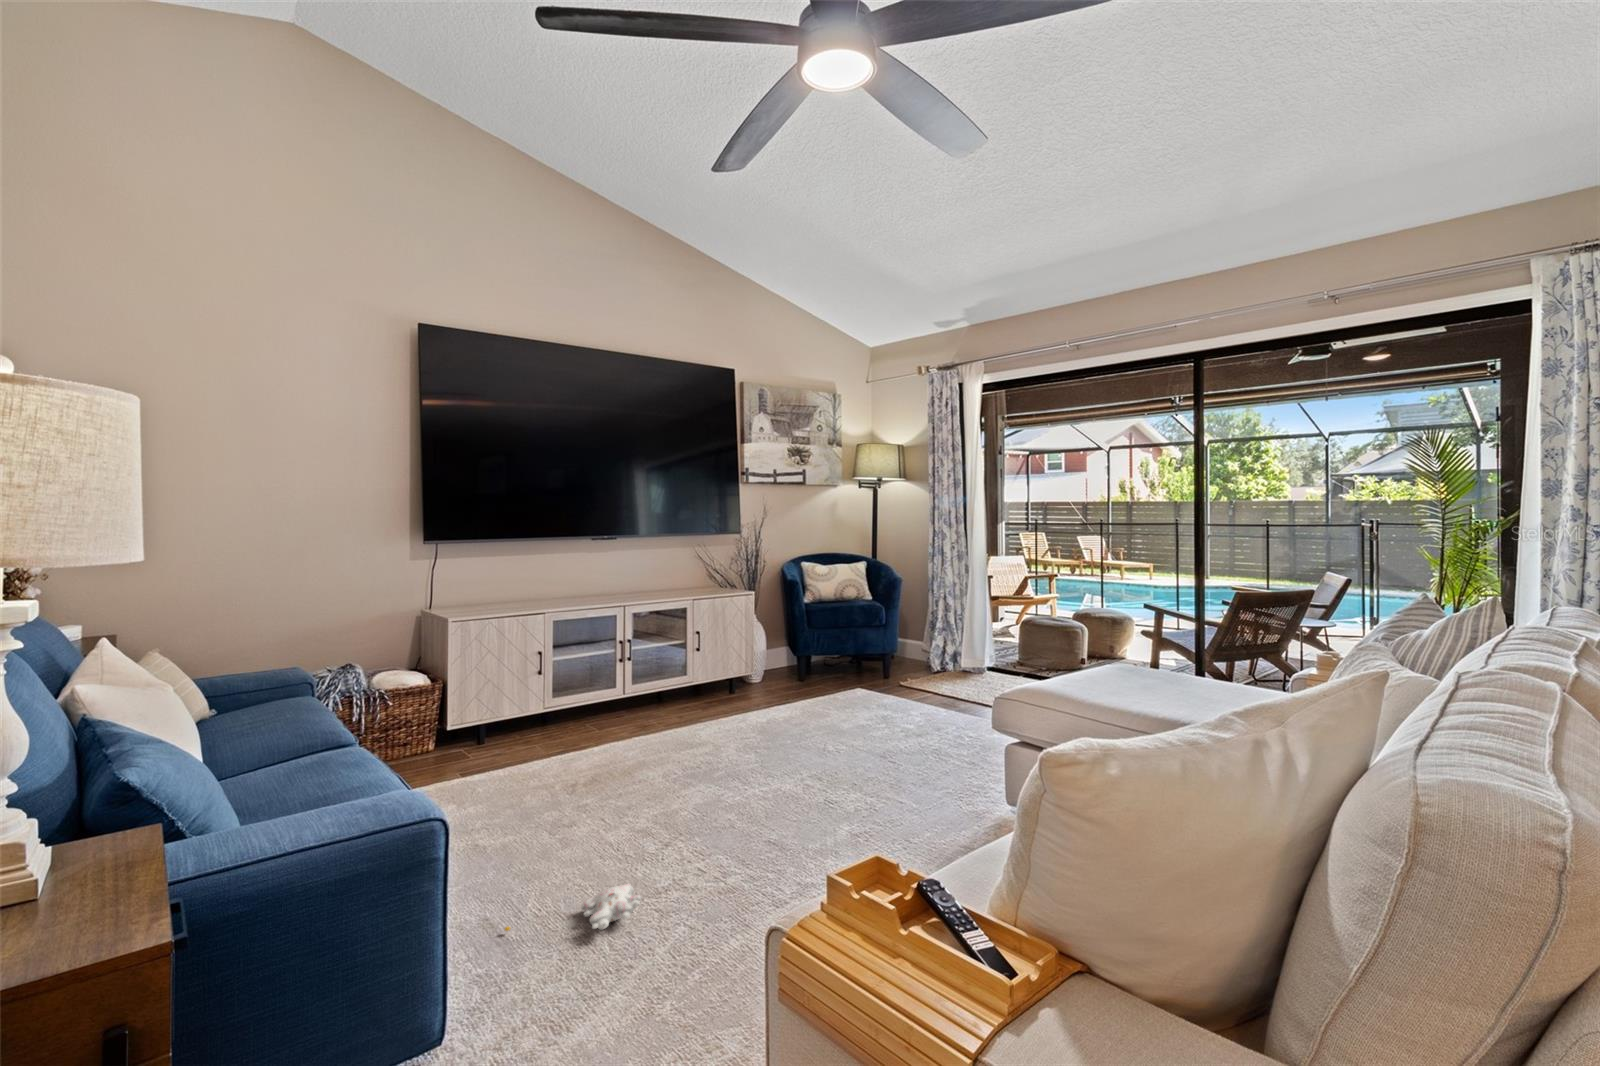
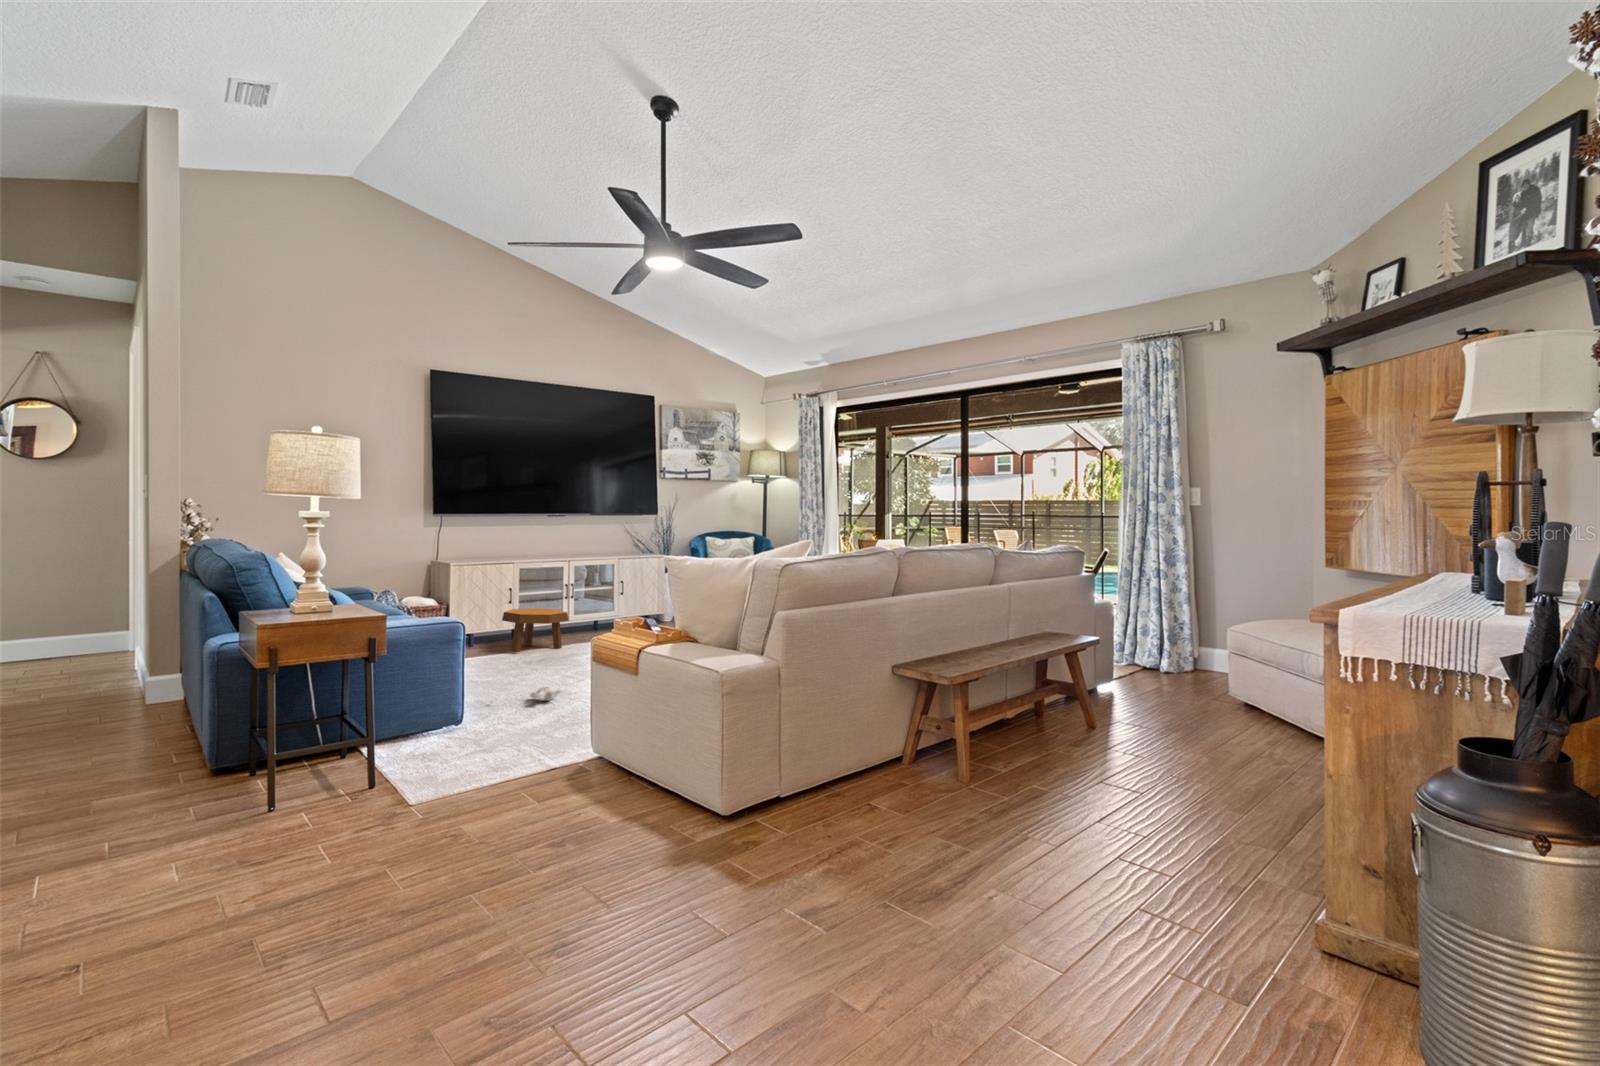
footstool: none [526,684,629,762] -> present [502,608,569,652]

